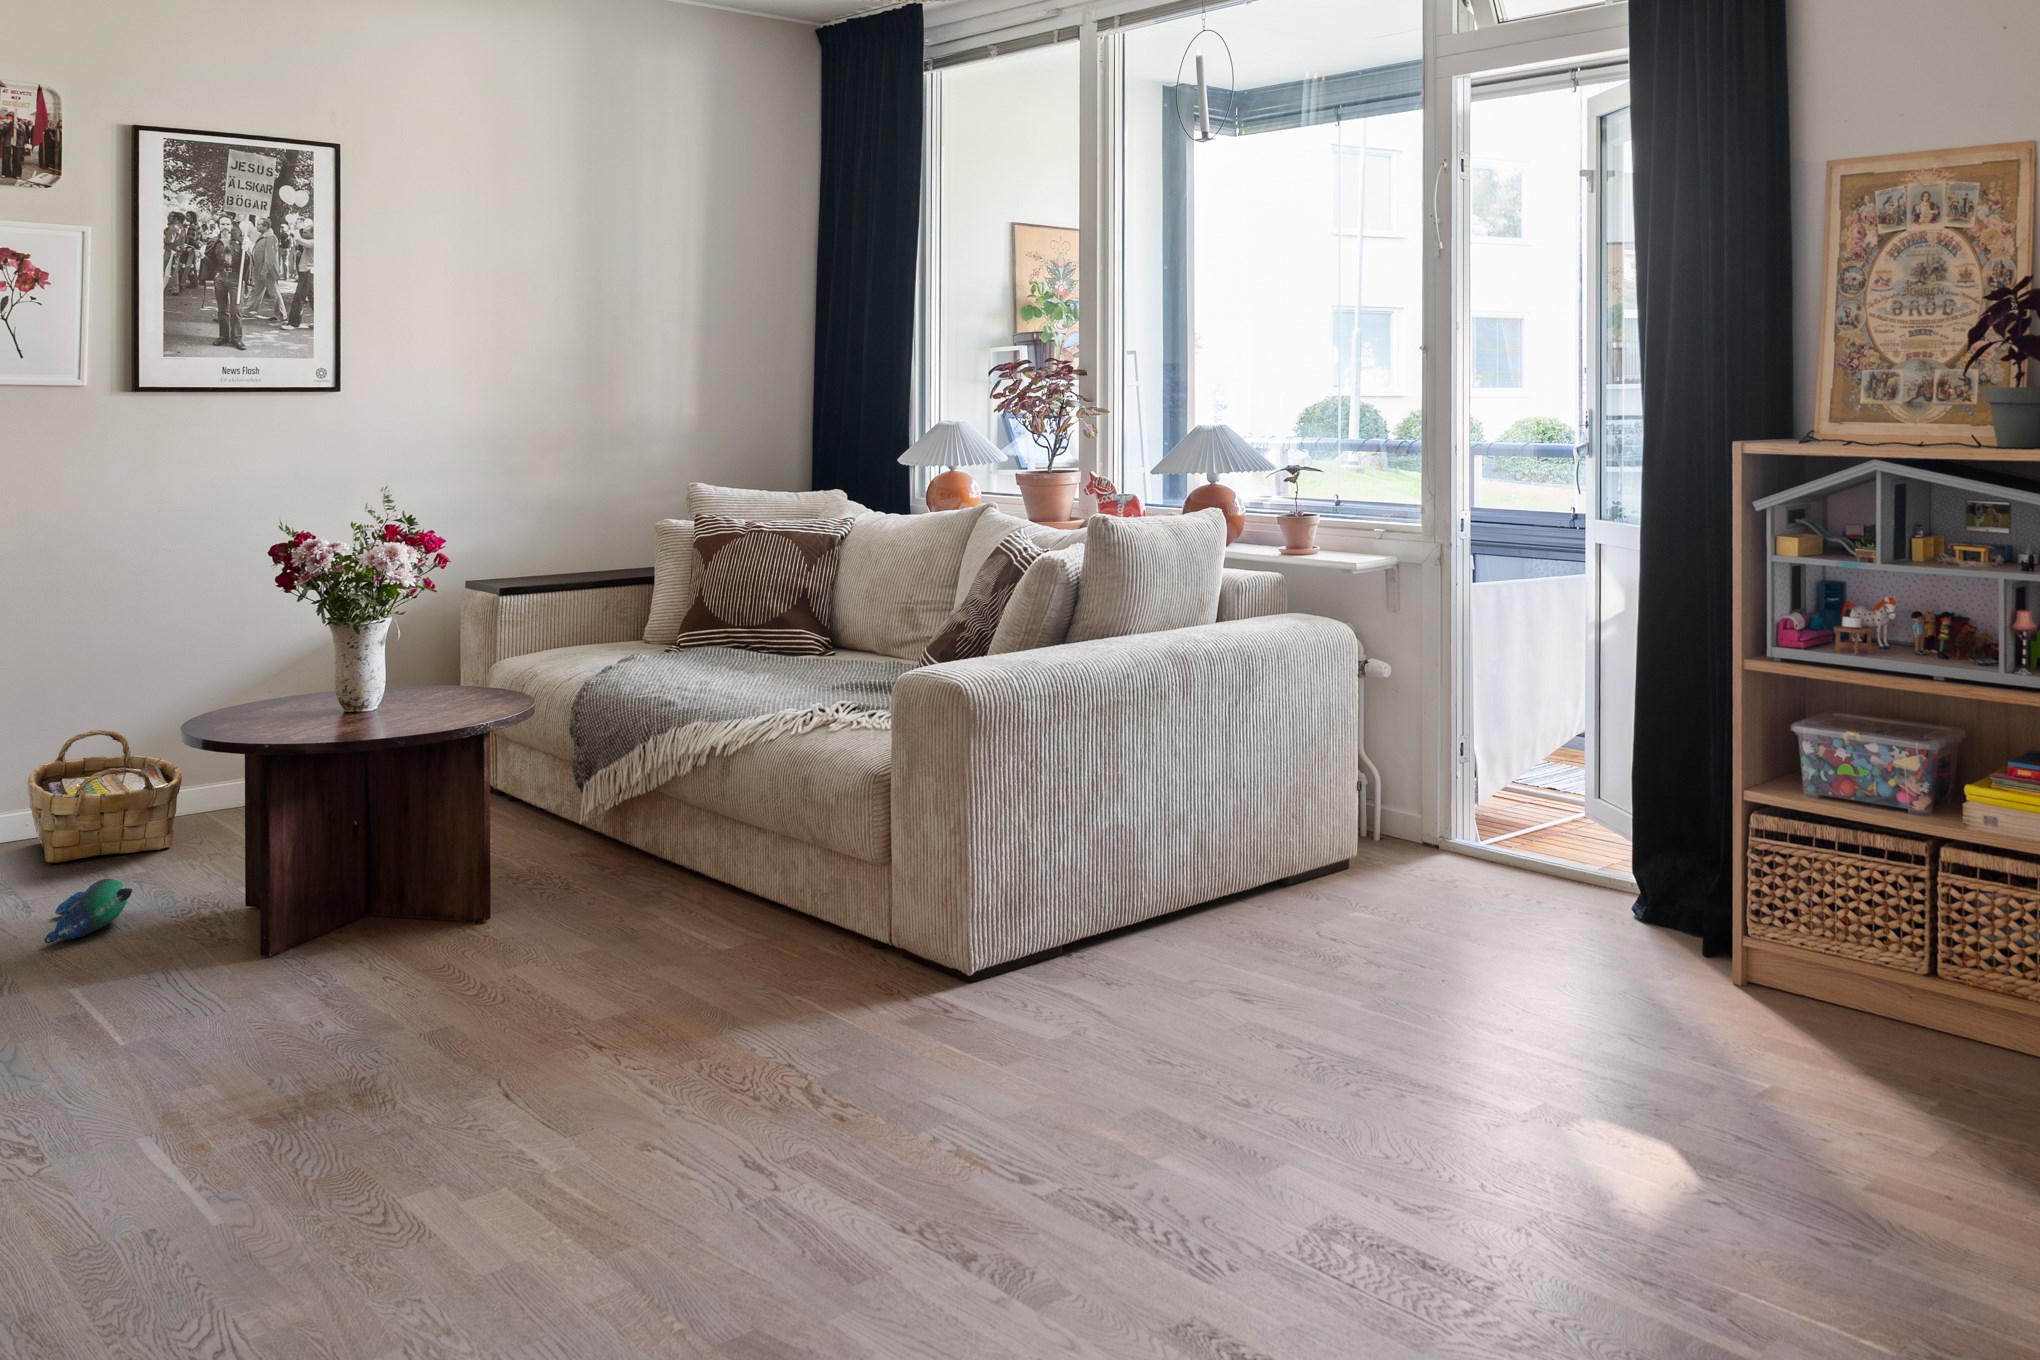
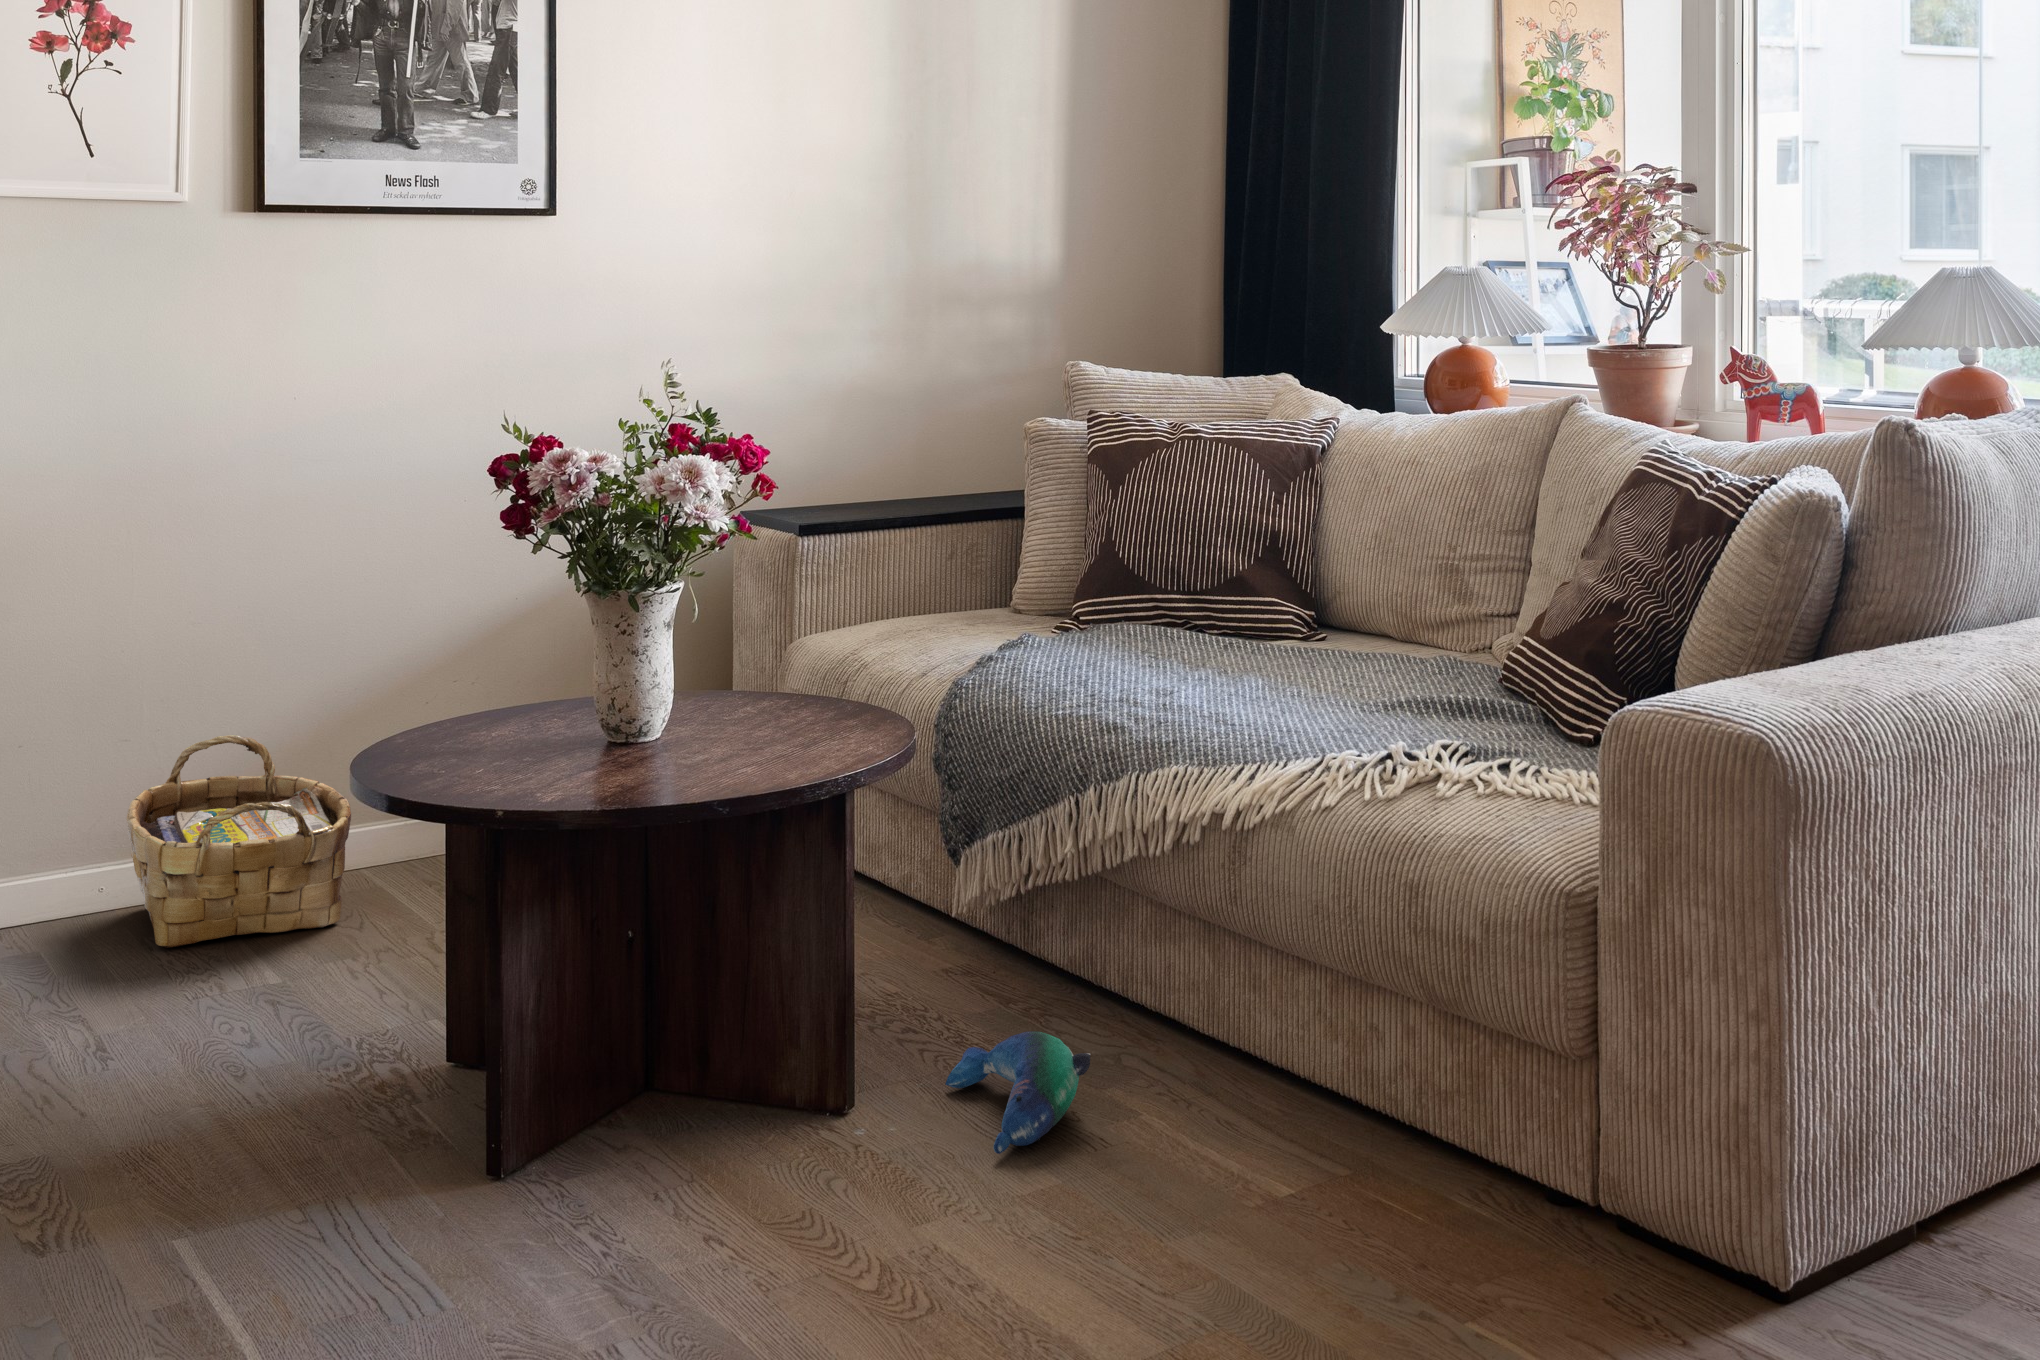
plush toy: present [44,879,133,943] -> present [946,1031,1090,1154]

